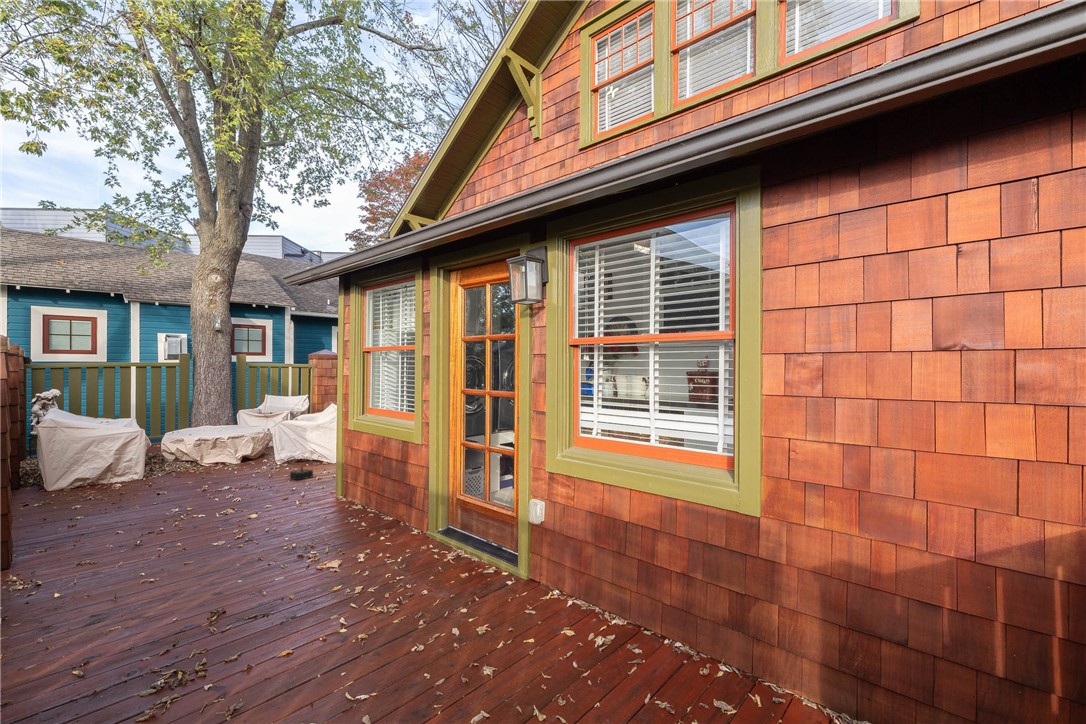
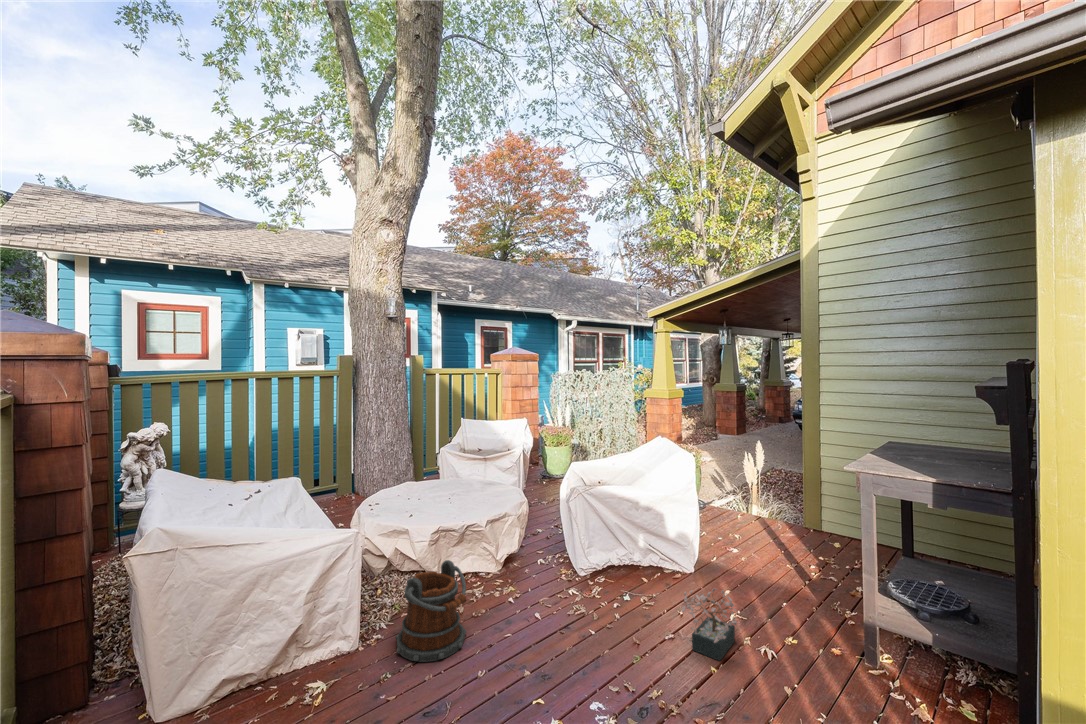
bucket: none [160,446,198,482] -> present [396,560,466,662]

